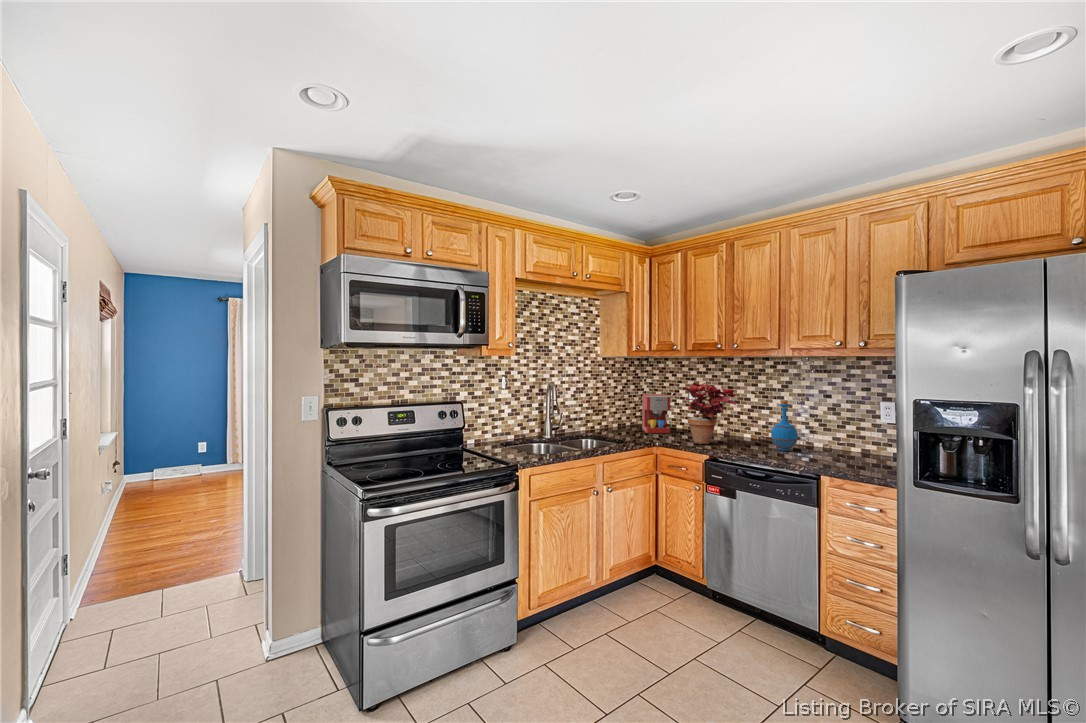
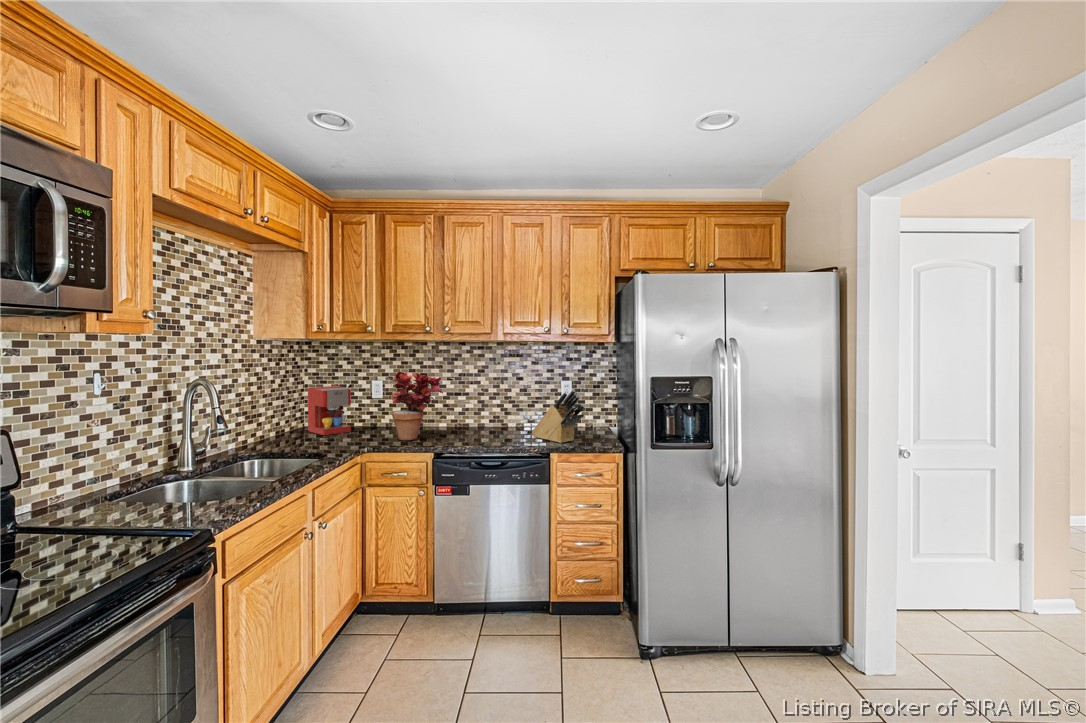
bottle: present [771,401,798,451] -> none [478,387,502,435]
knife block: none [825,408,872,467] -> present [532,389,585,443]

